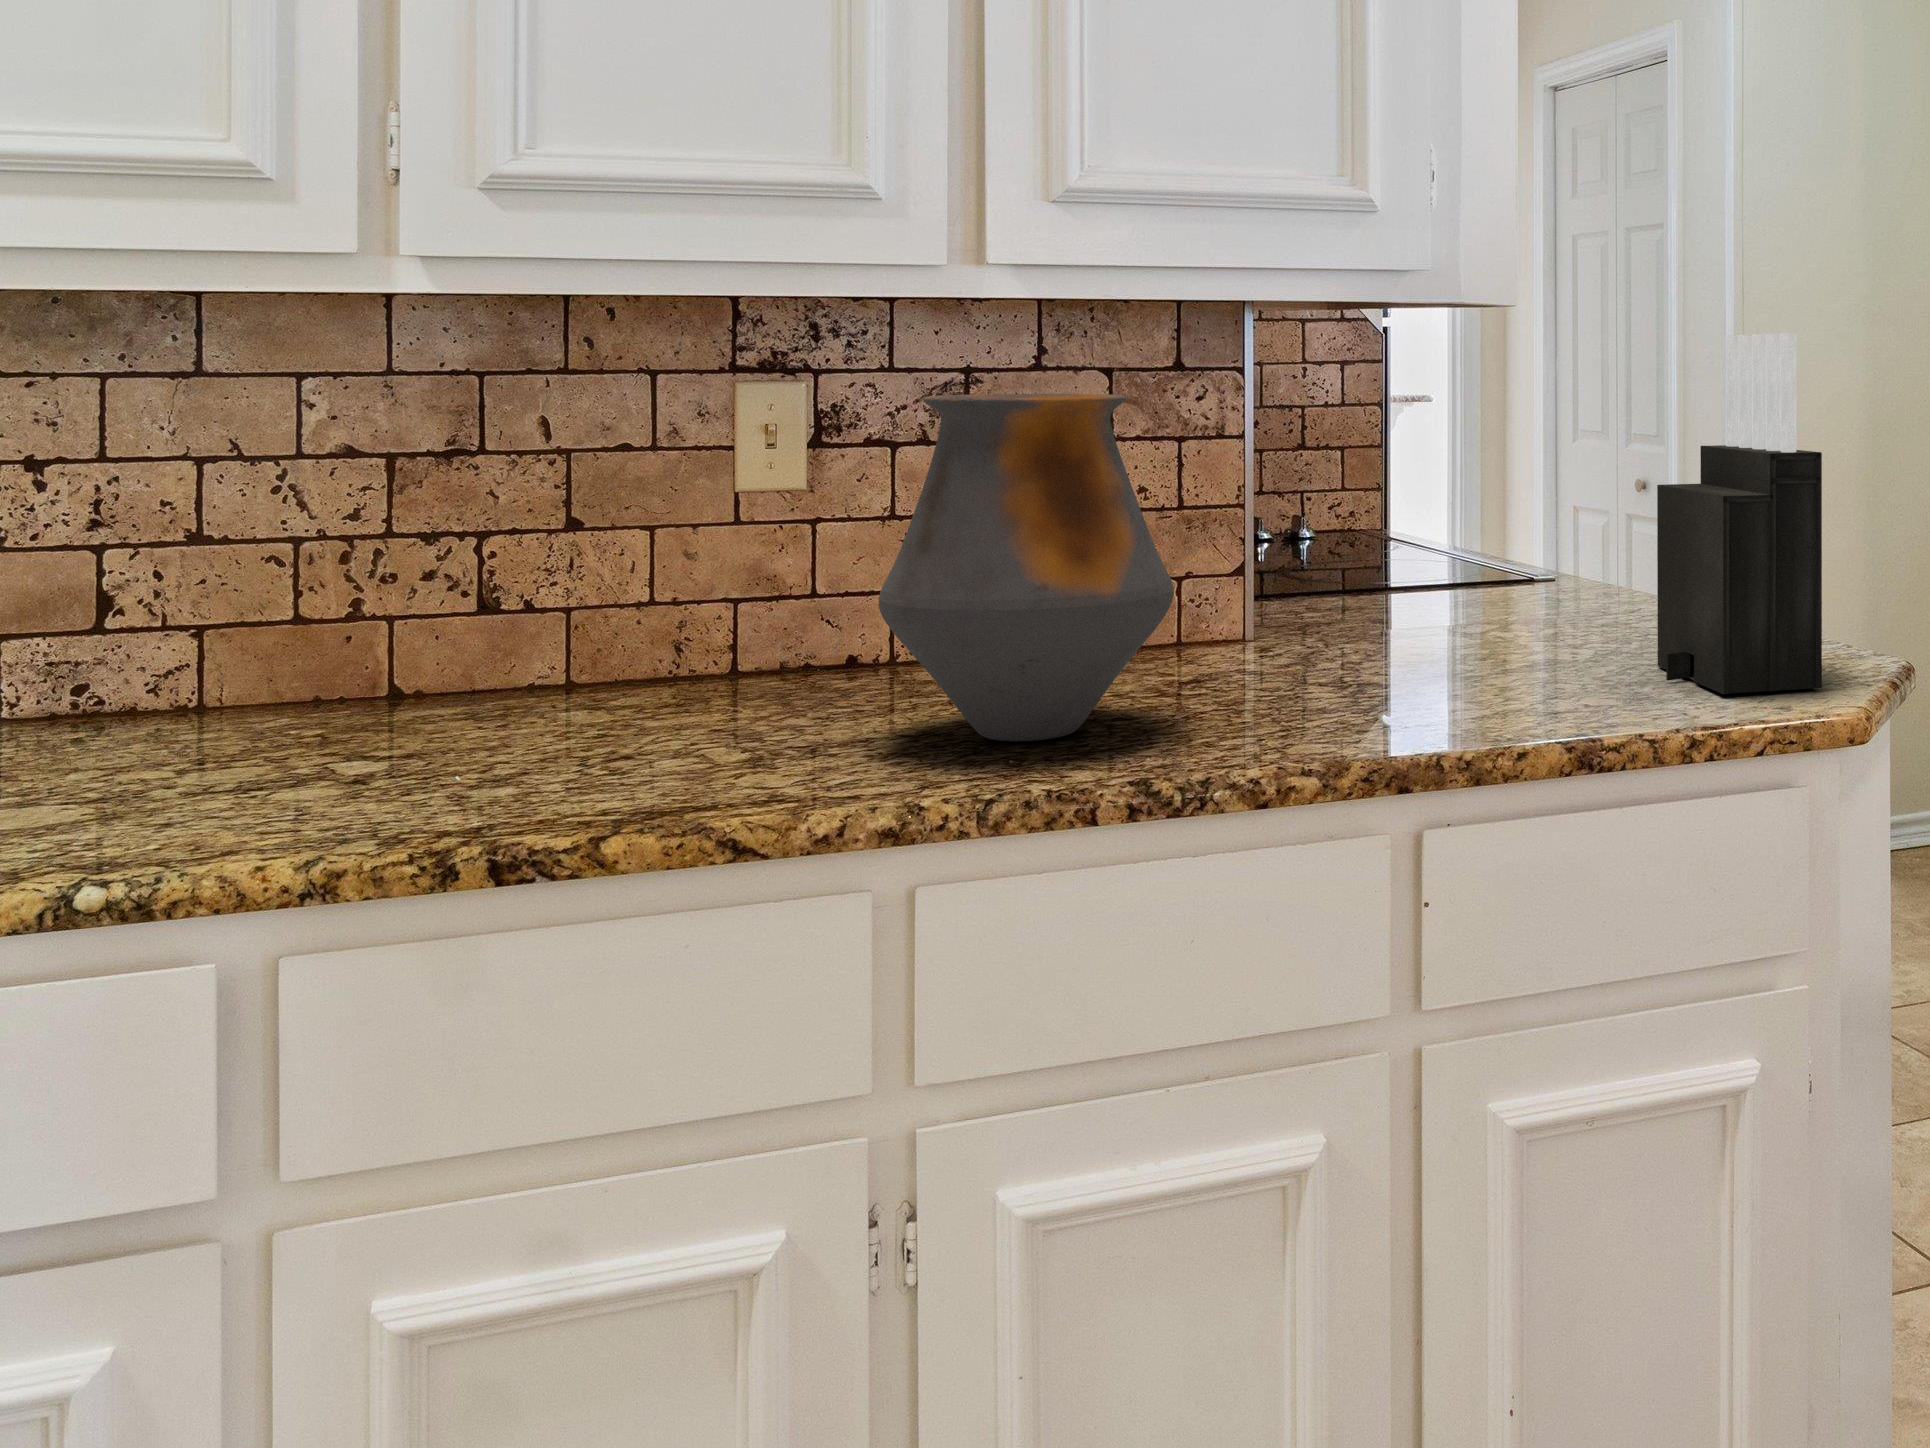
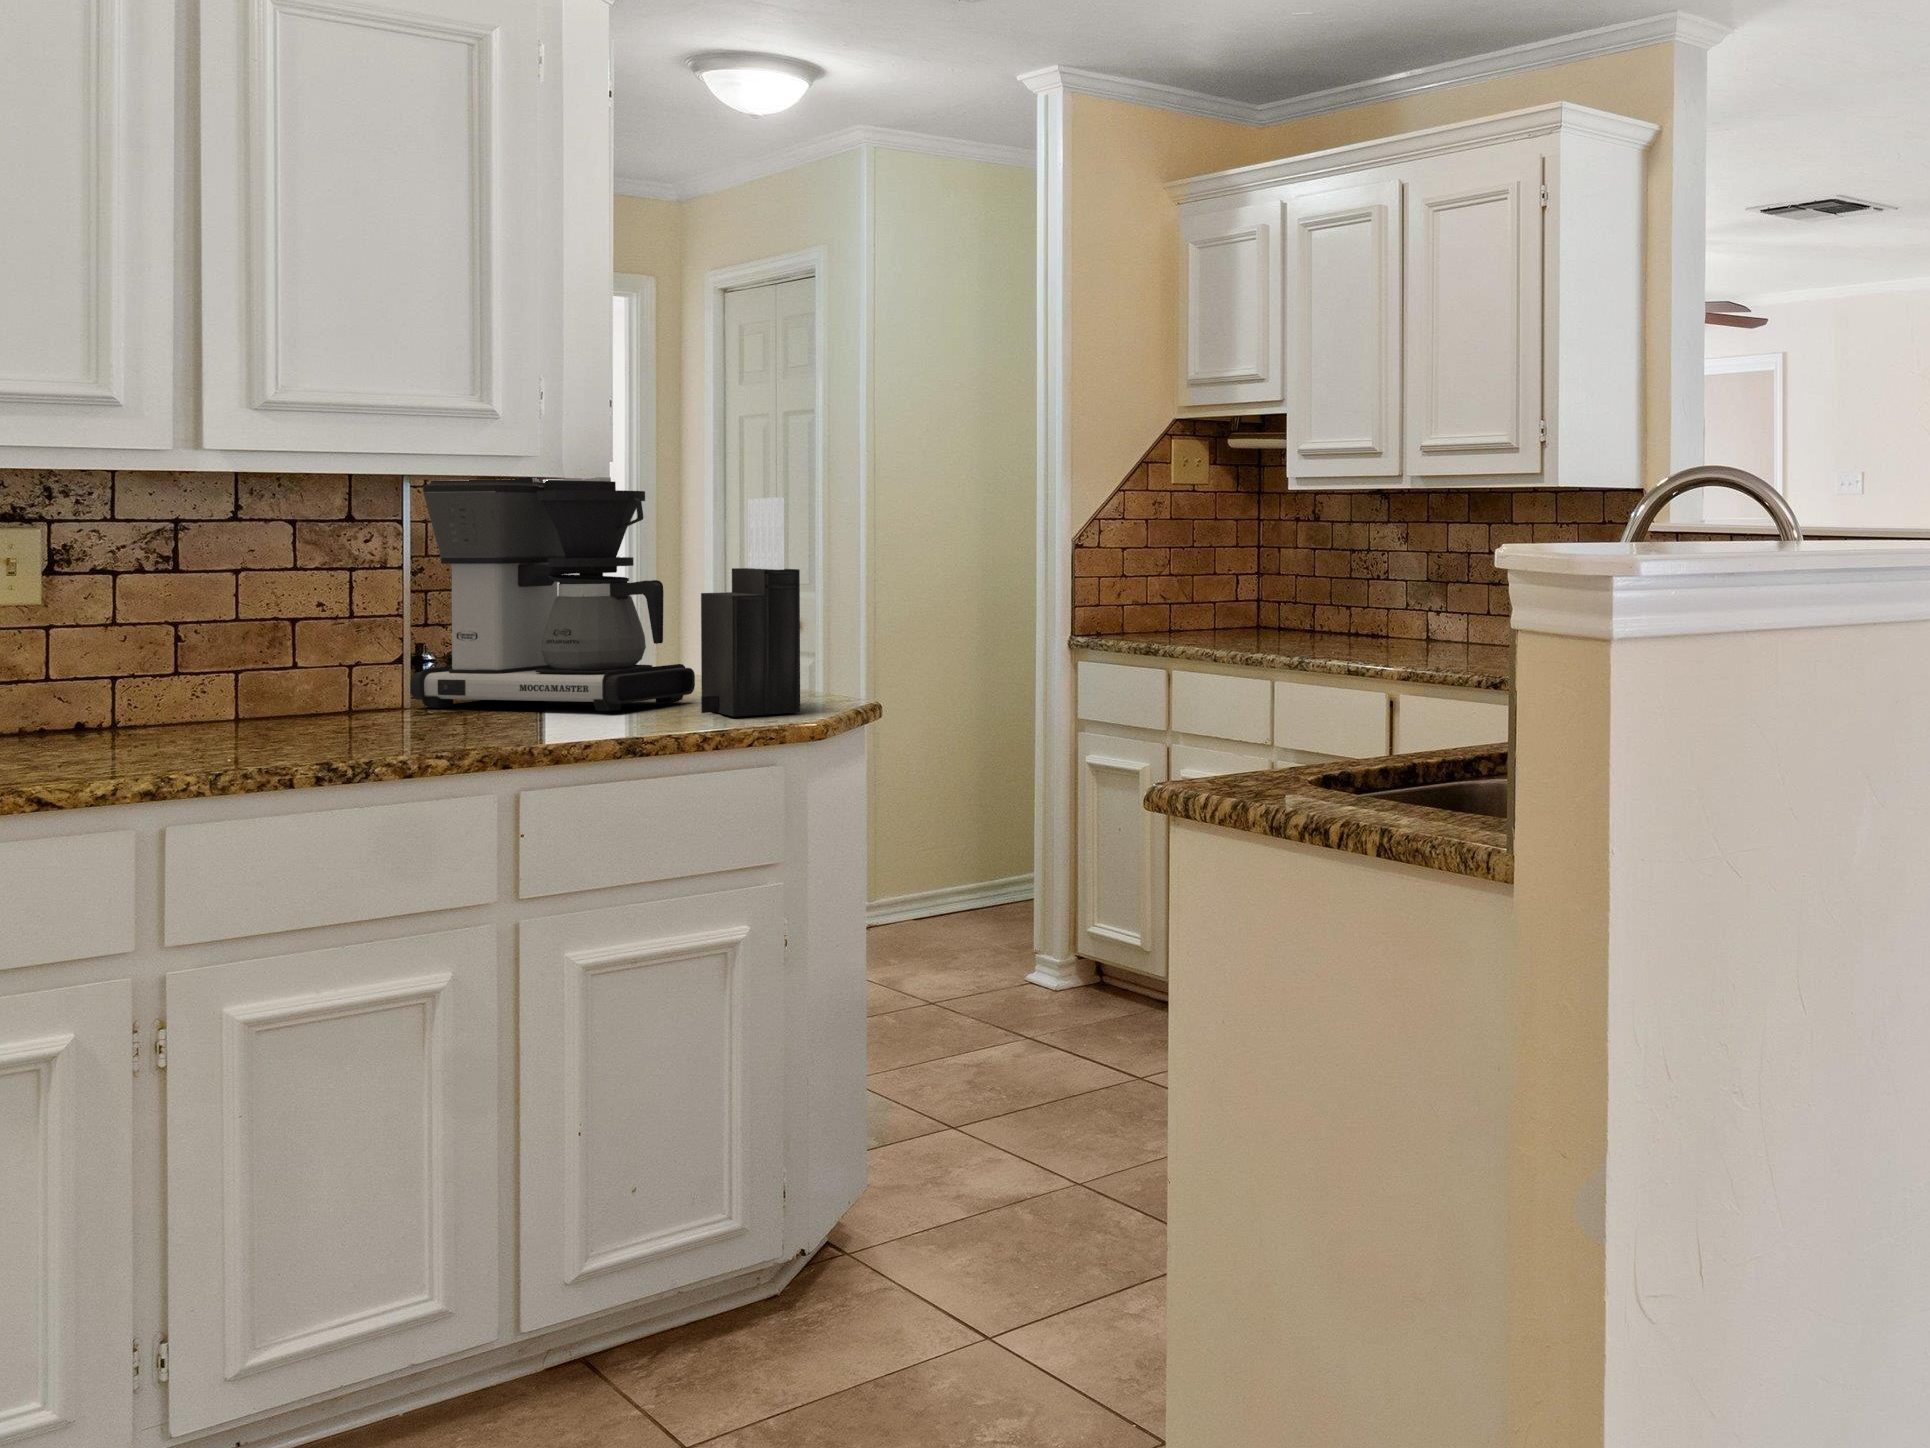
coffee maker: none [1256,290,1637,667] -> present [411,477,695,711]
vase: present [879,394,1174,741] -> none [128,534,346,752]

